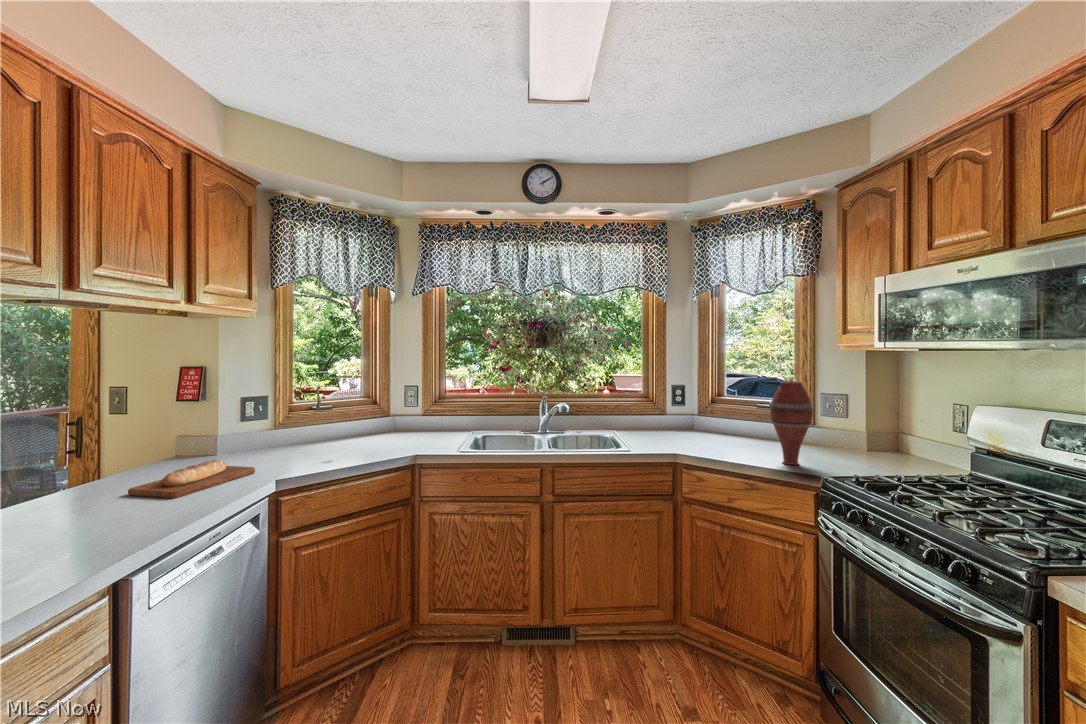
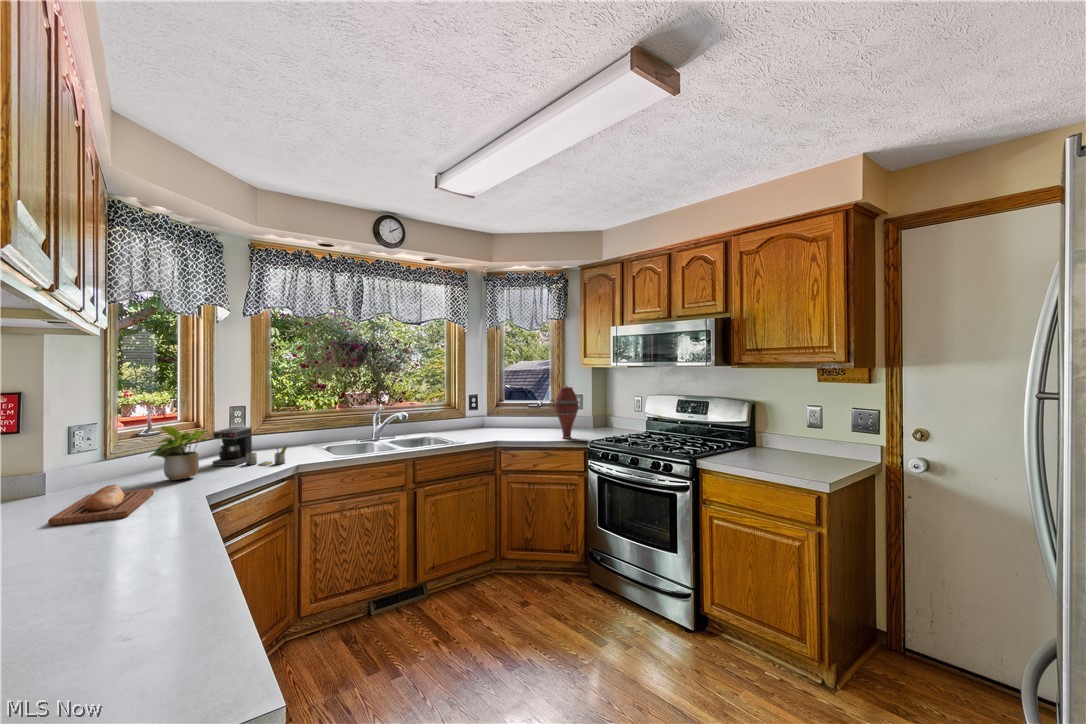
potted plant: none [279,405,335,459] -> present [150,426,206,481]
coffee maker: none [360,409,415,453] -> present [212,427,287,466]

